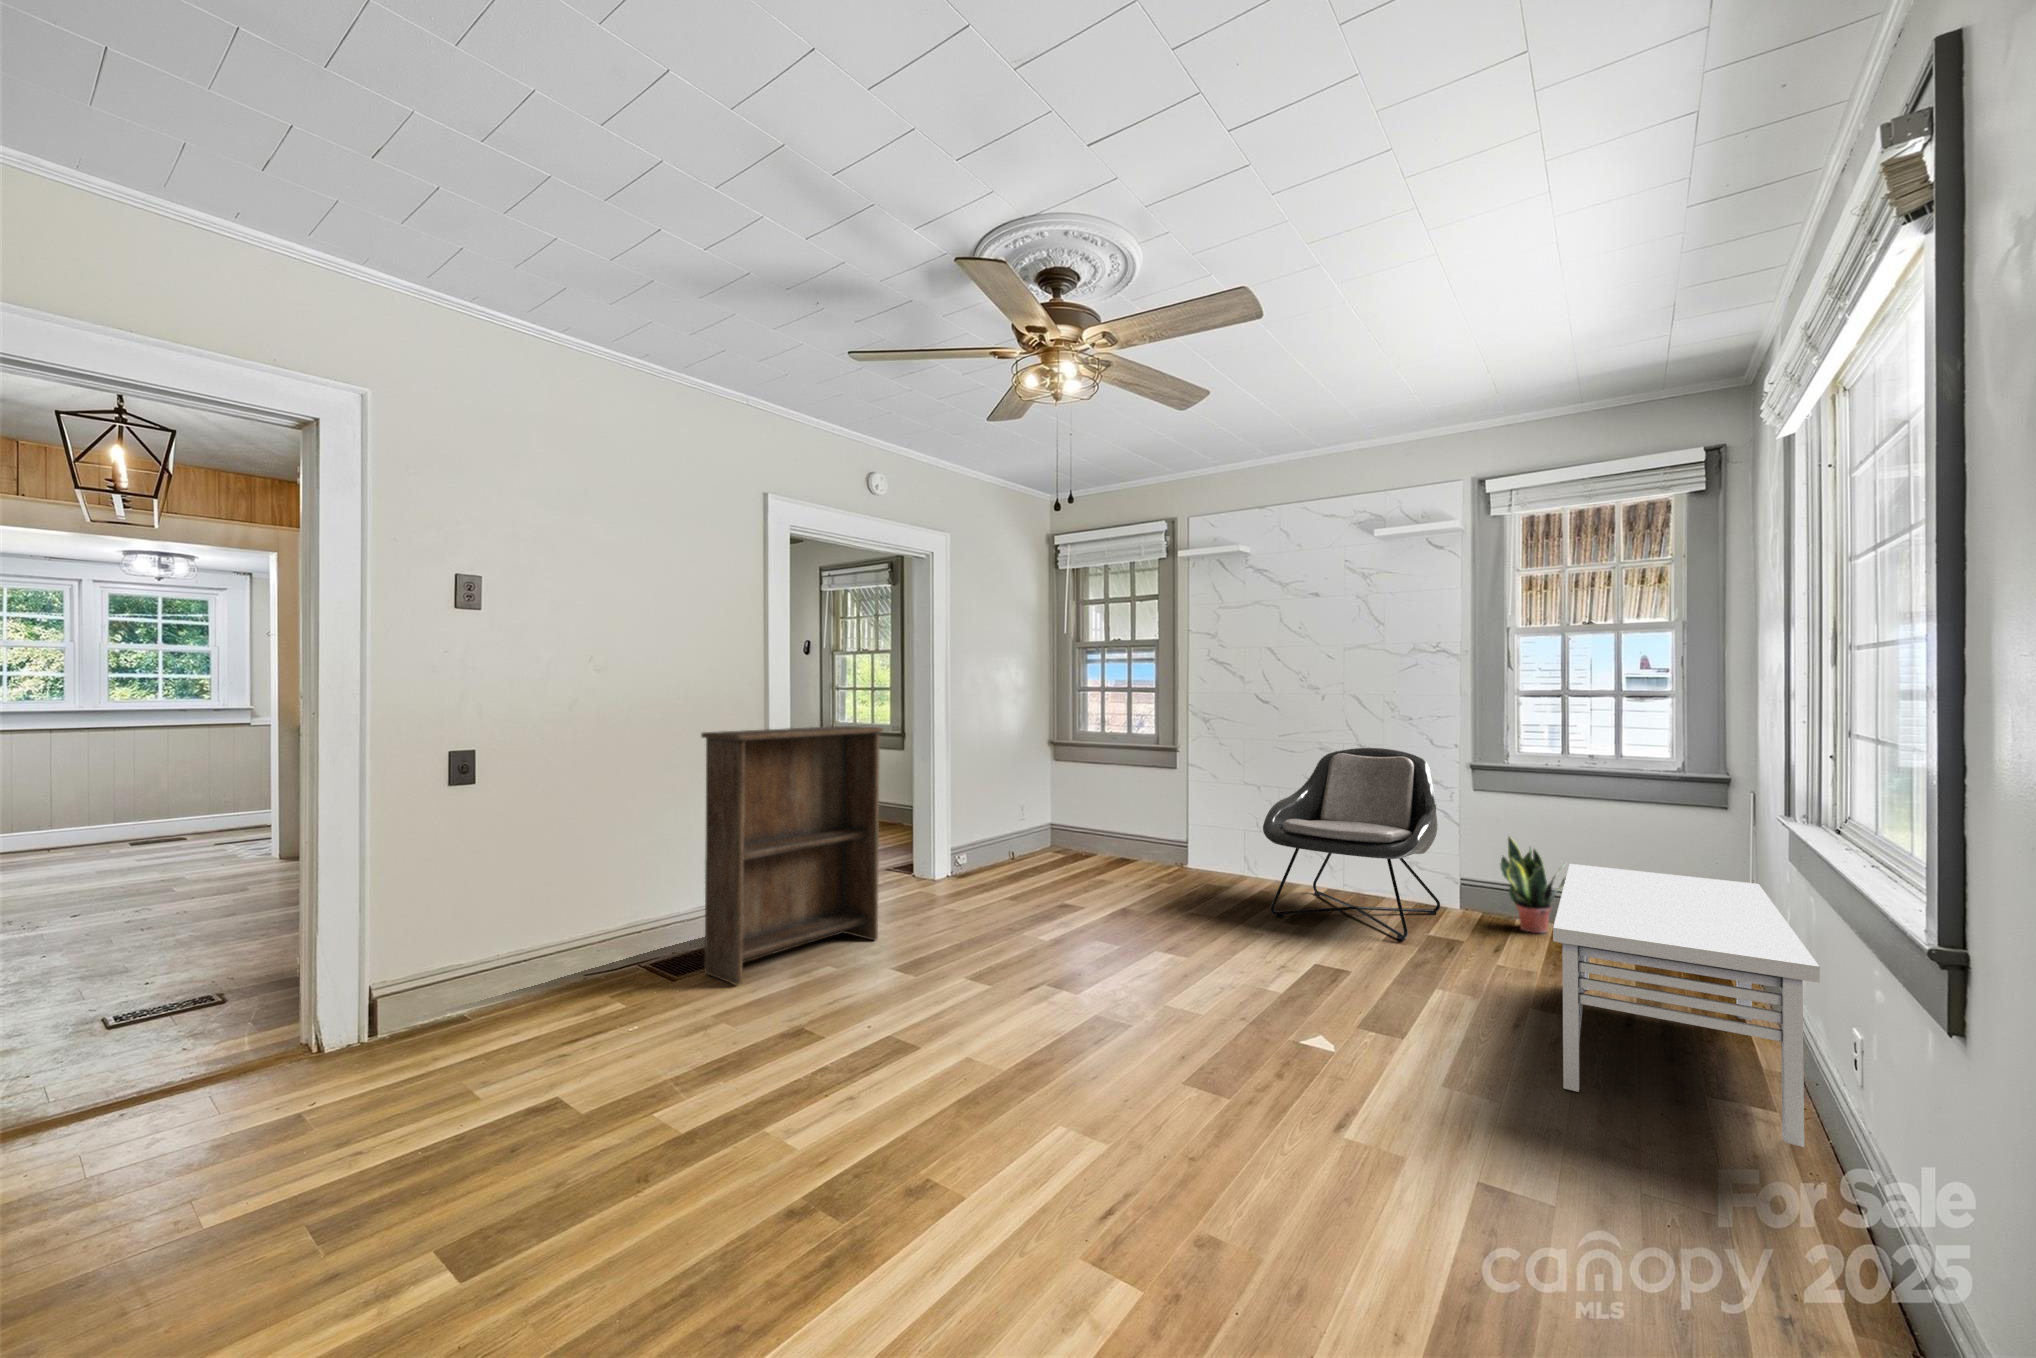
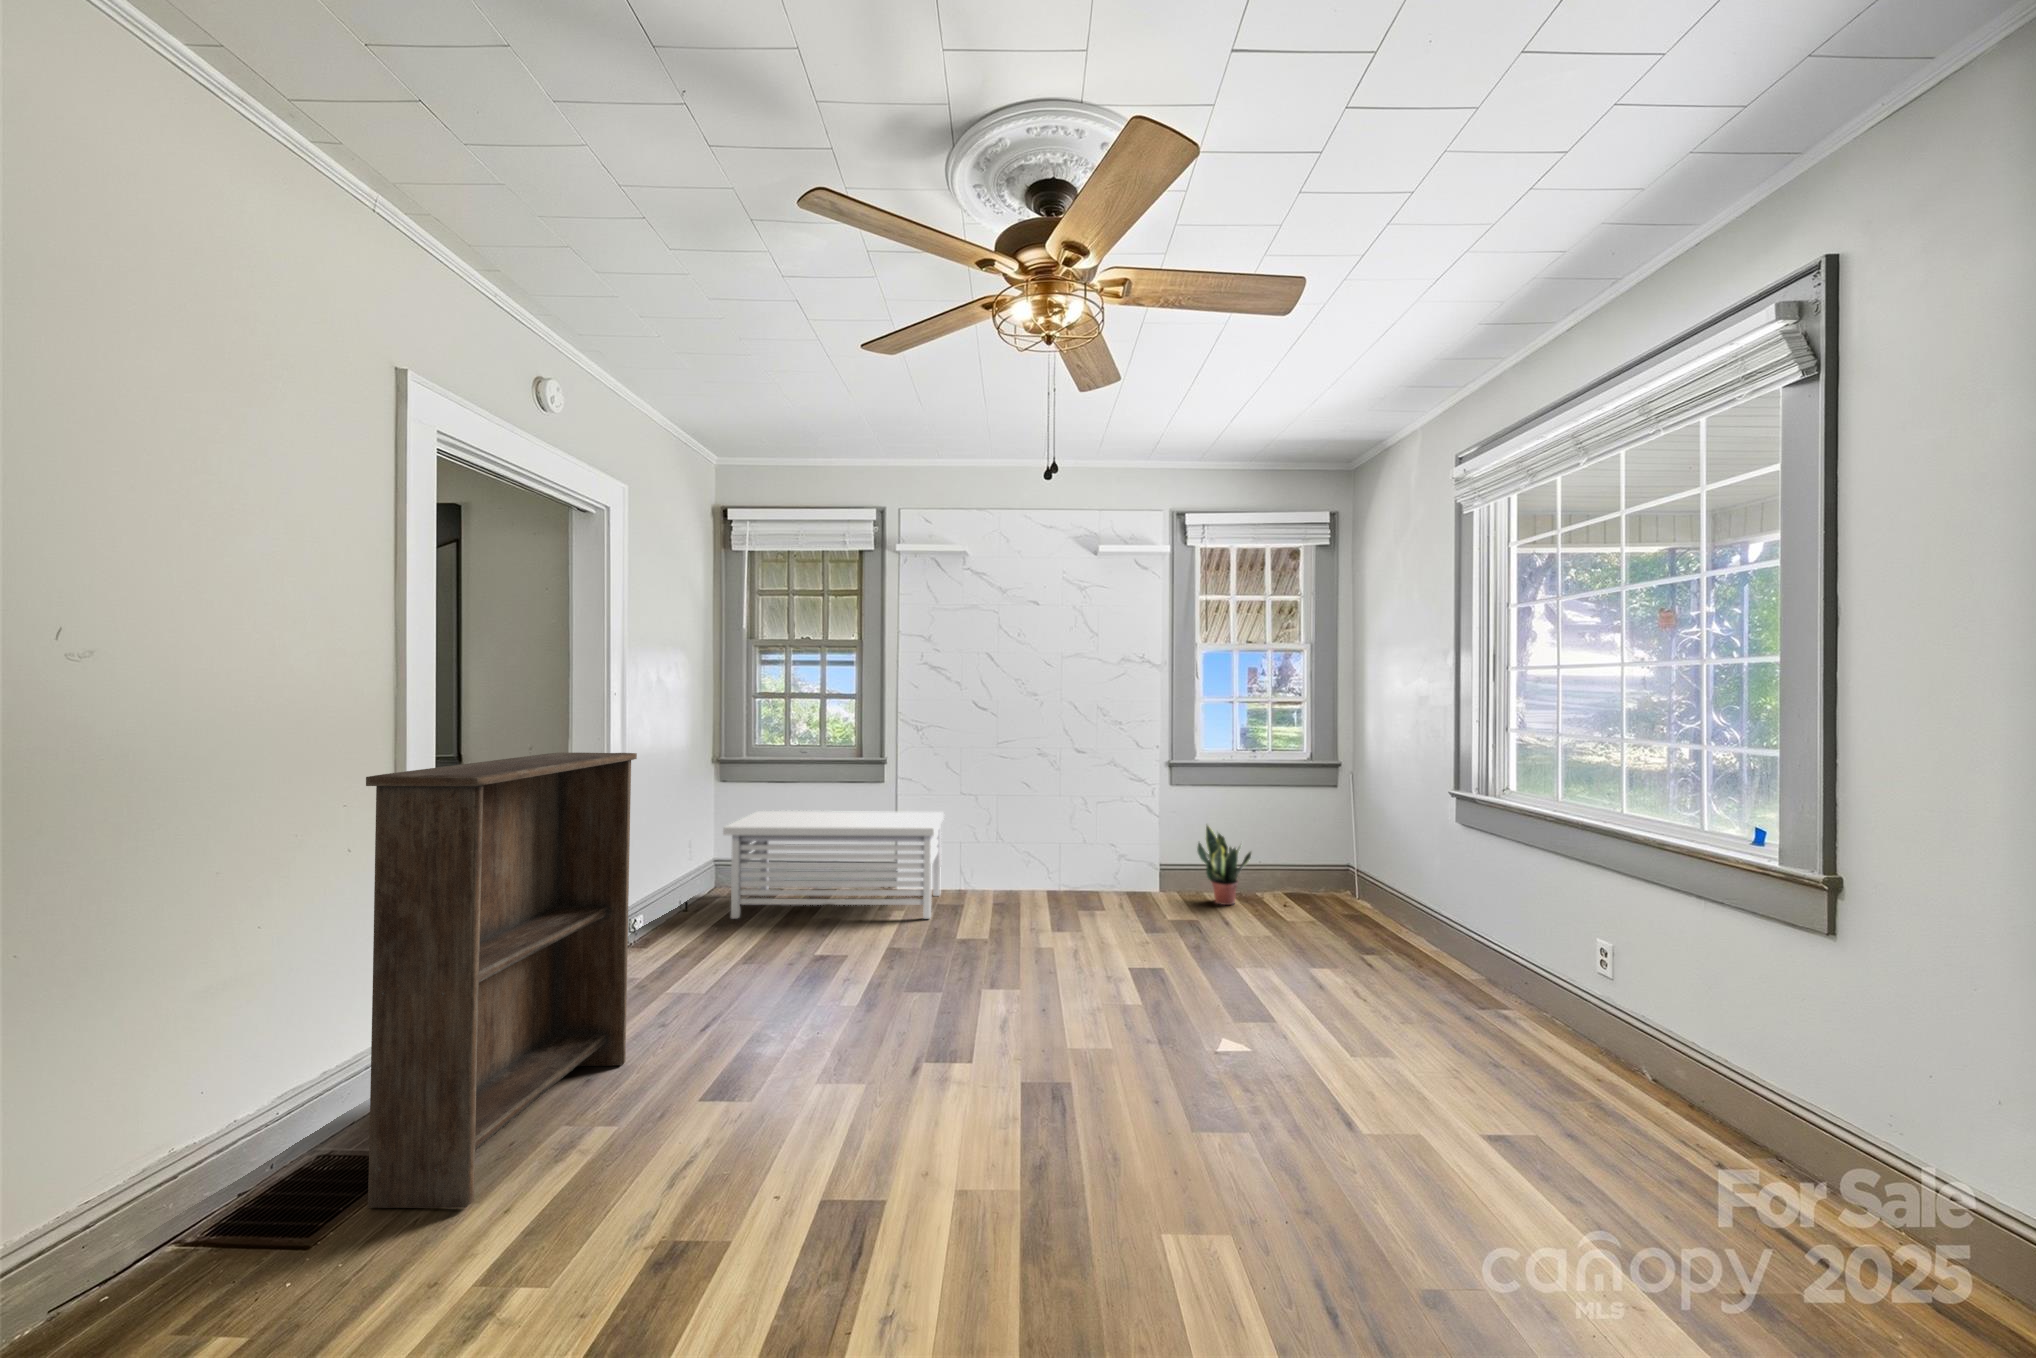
lounge chair: present [1263,748,1440,940] -> none [1022,752,1173,931]
storage bench: present [1553,864,1820,1147] -> present [723,811,944,919]

